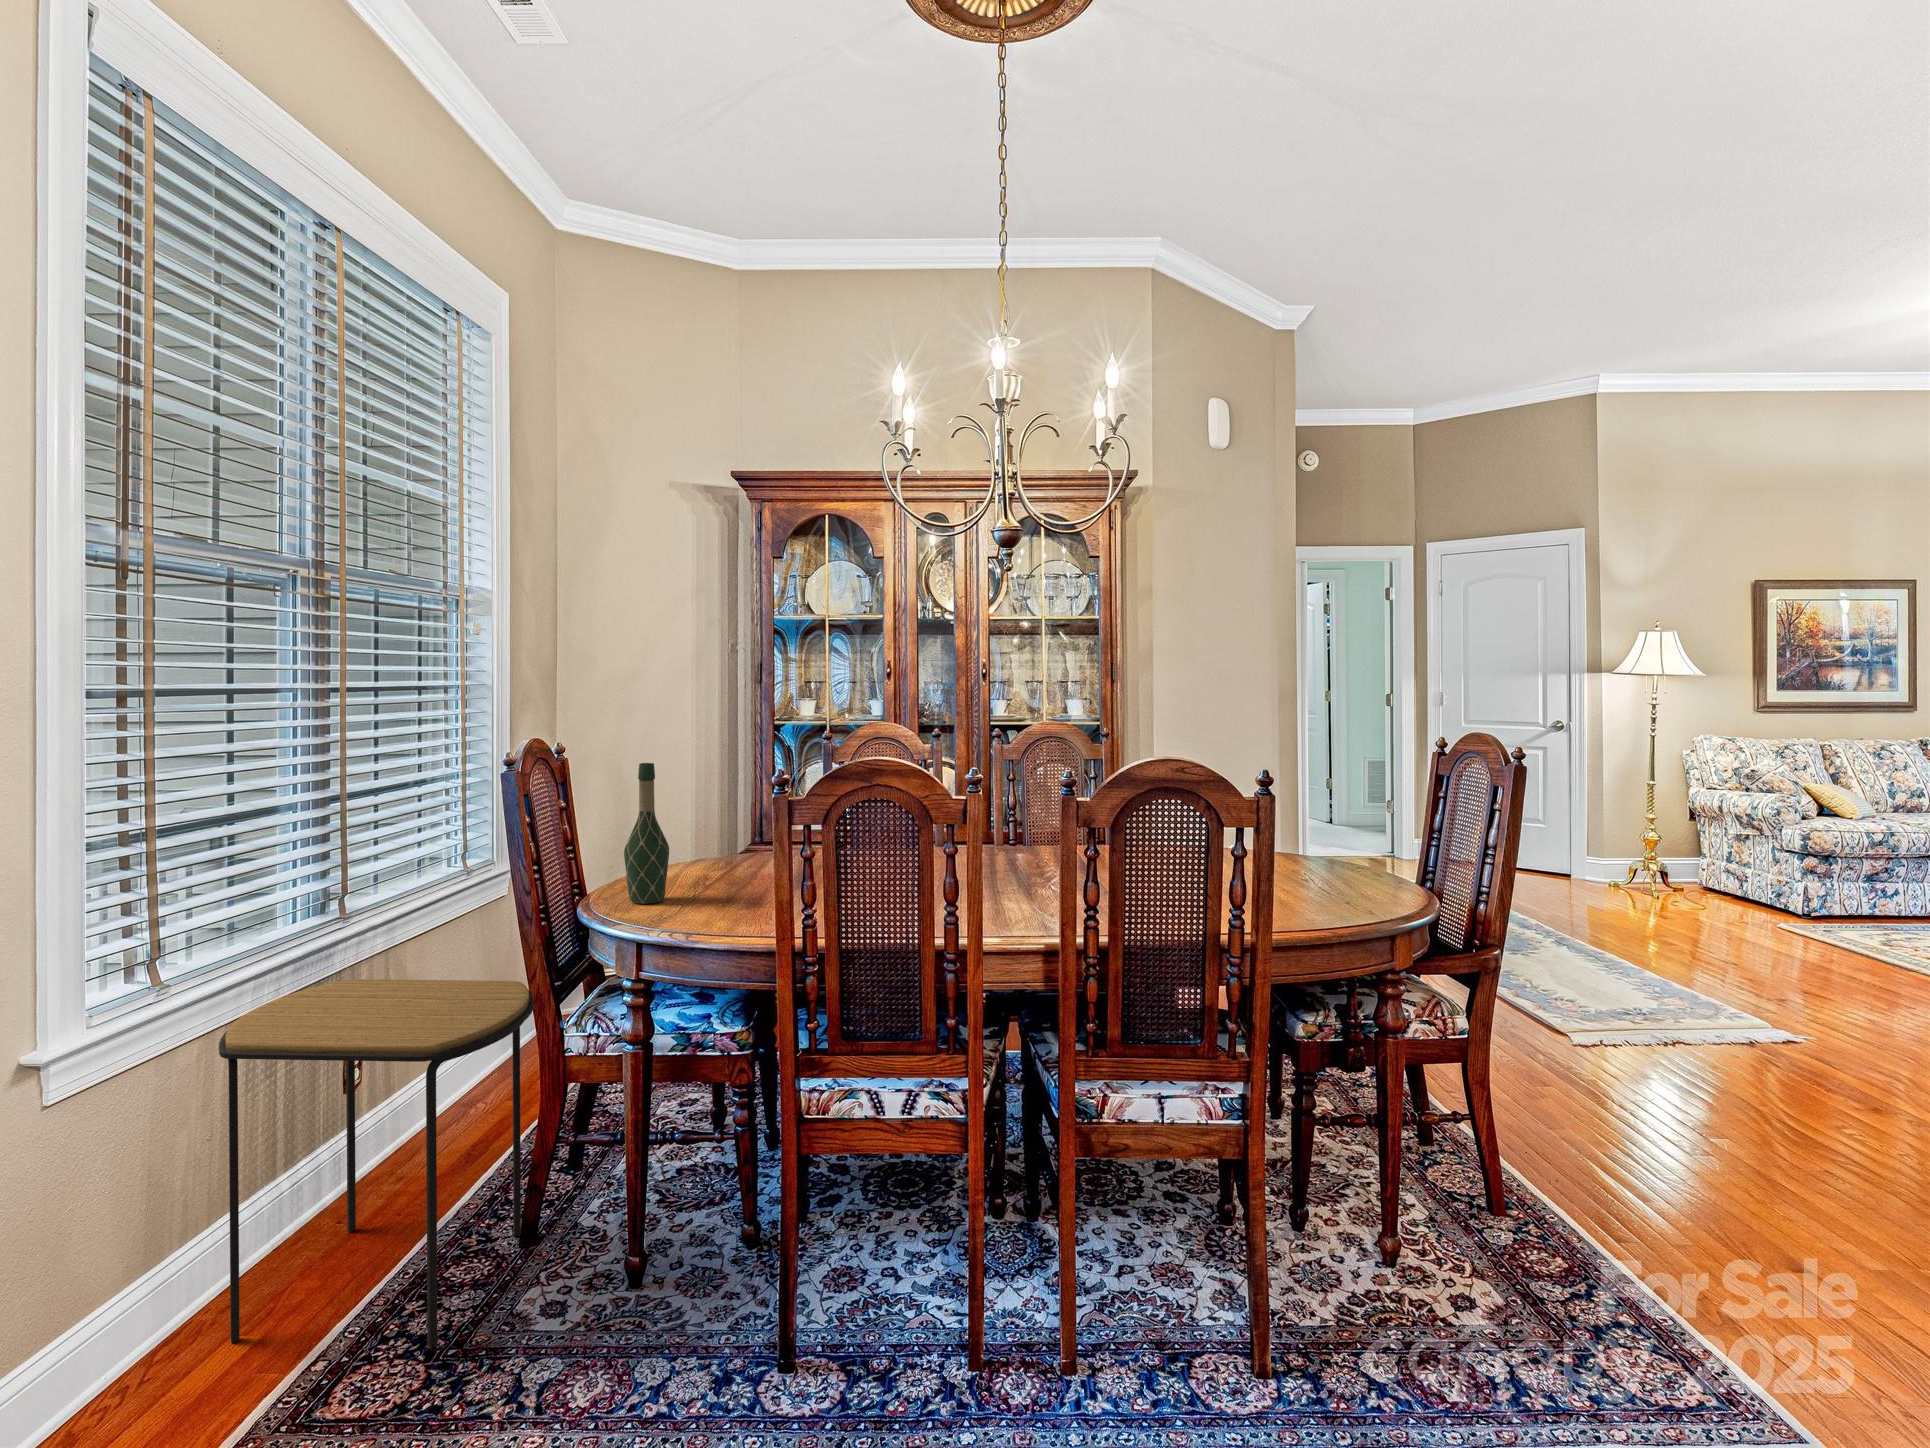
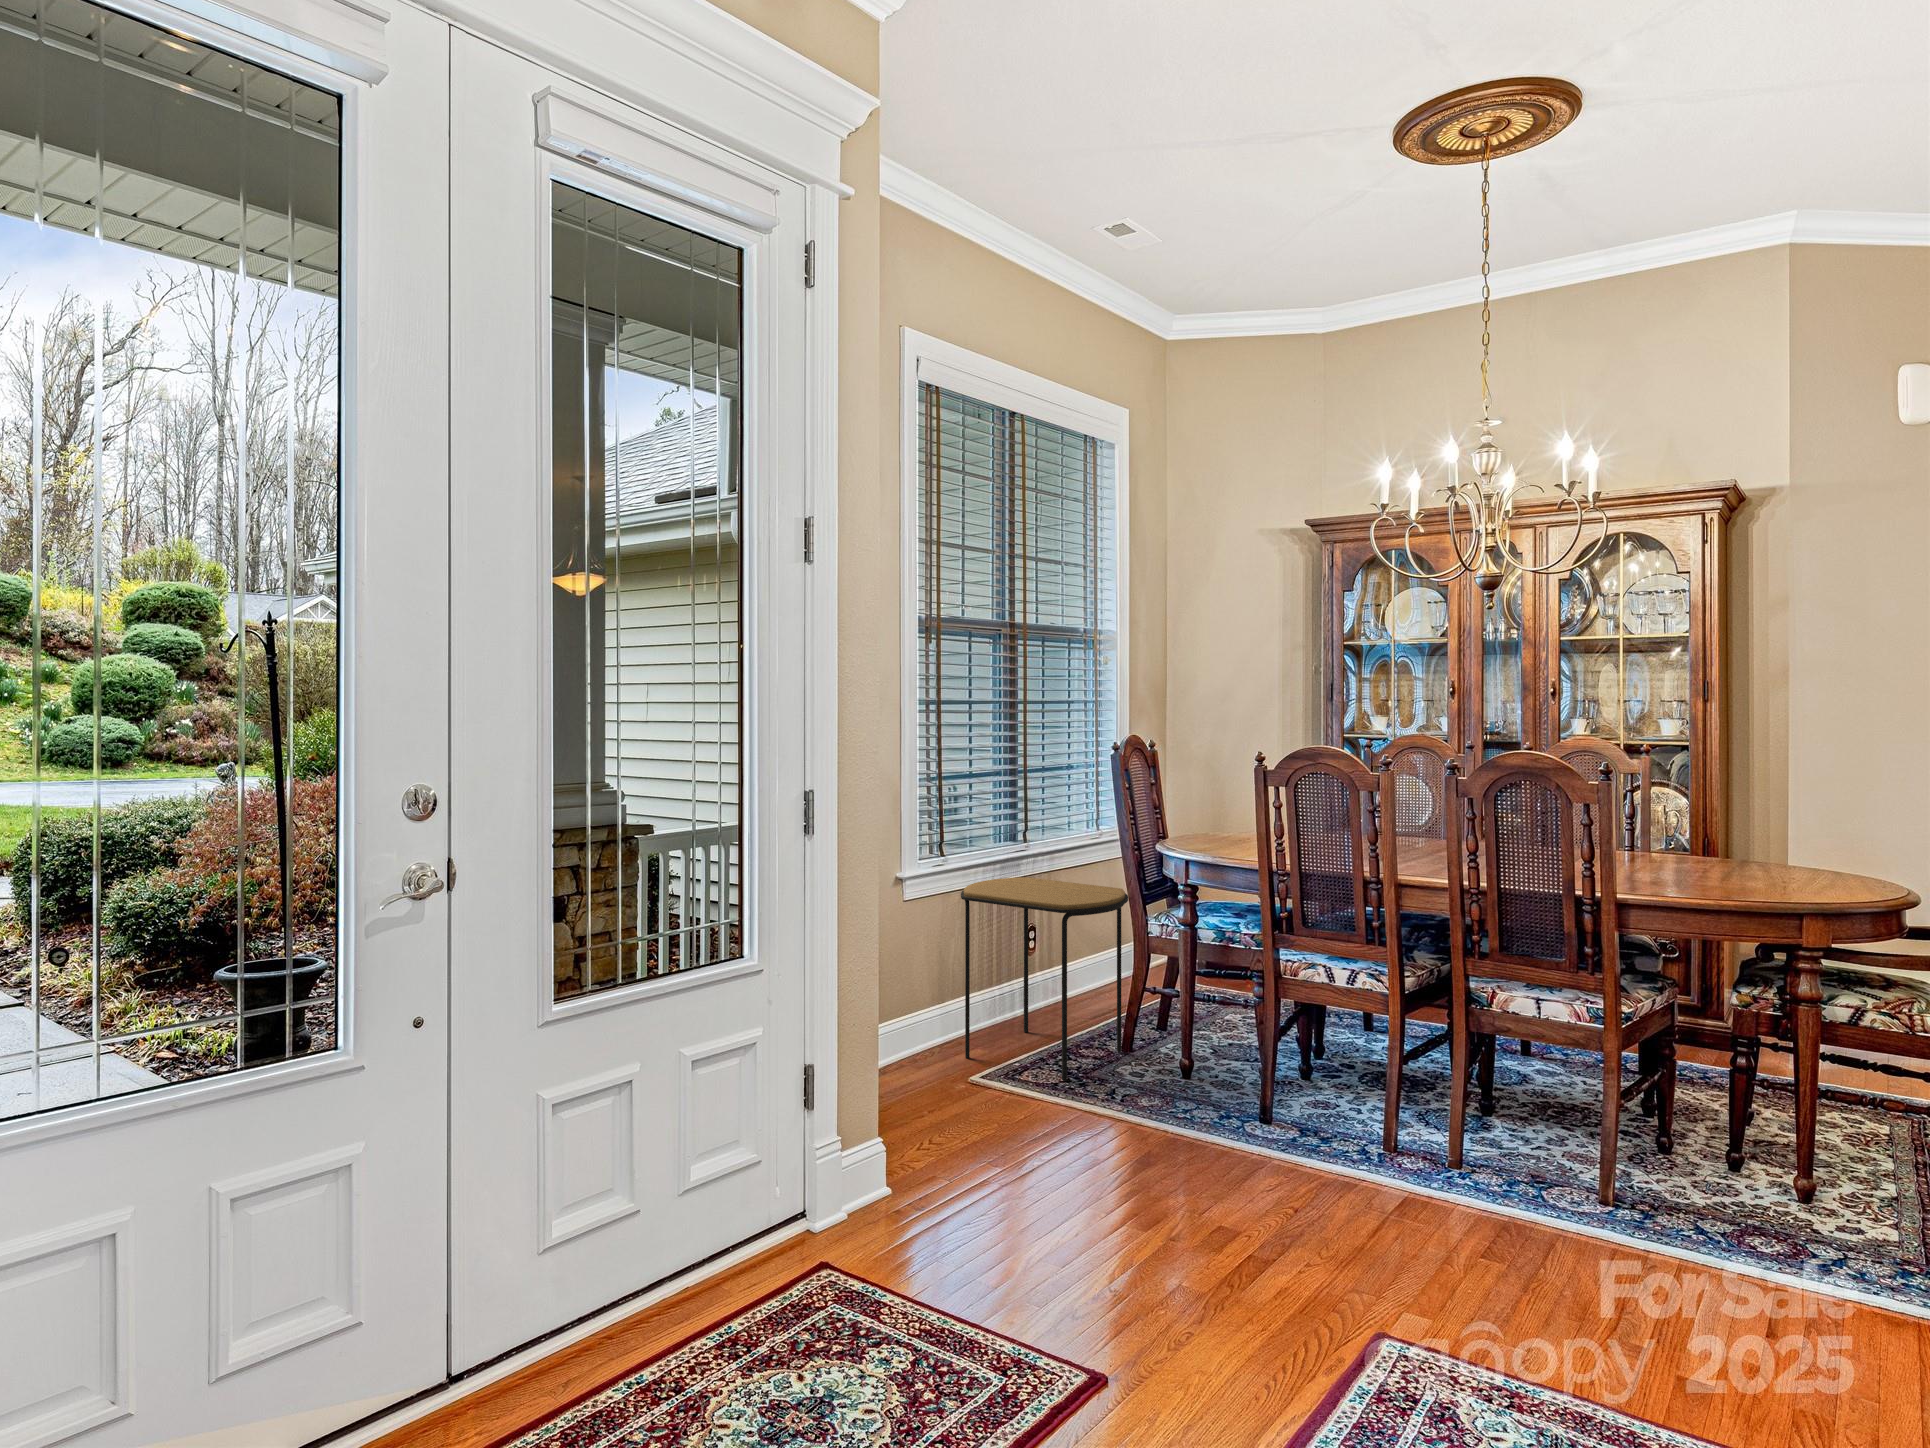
wine bottle: present [624,763,669,903] -> none [1186,751,1216,844]

